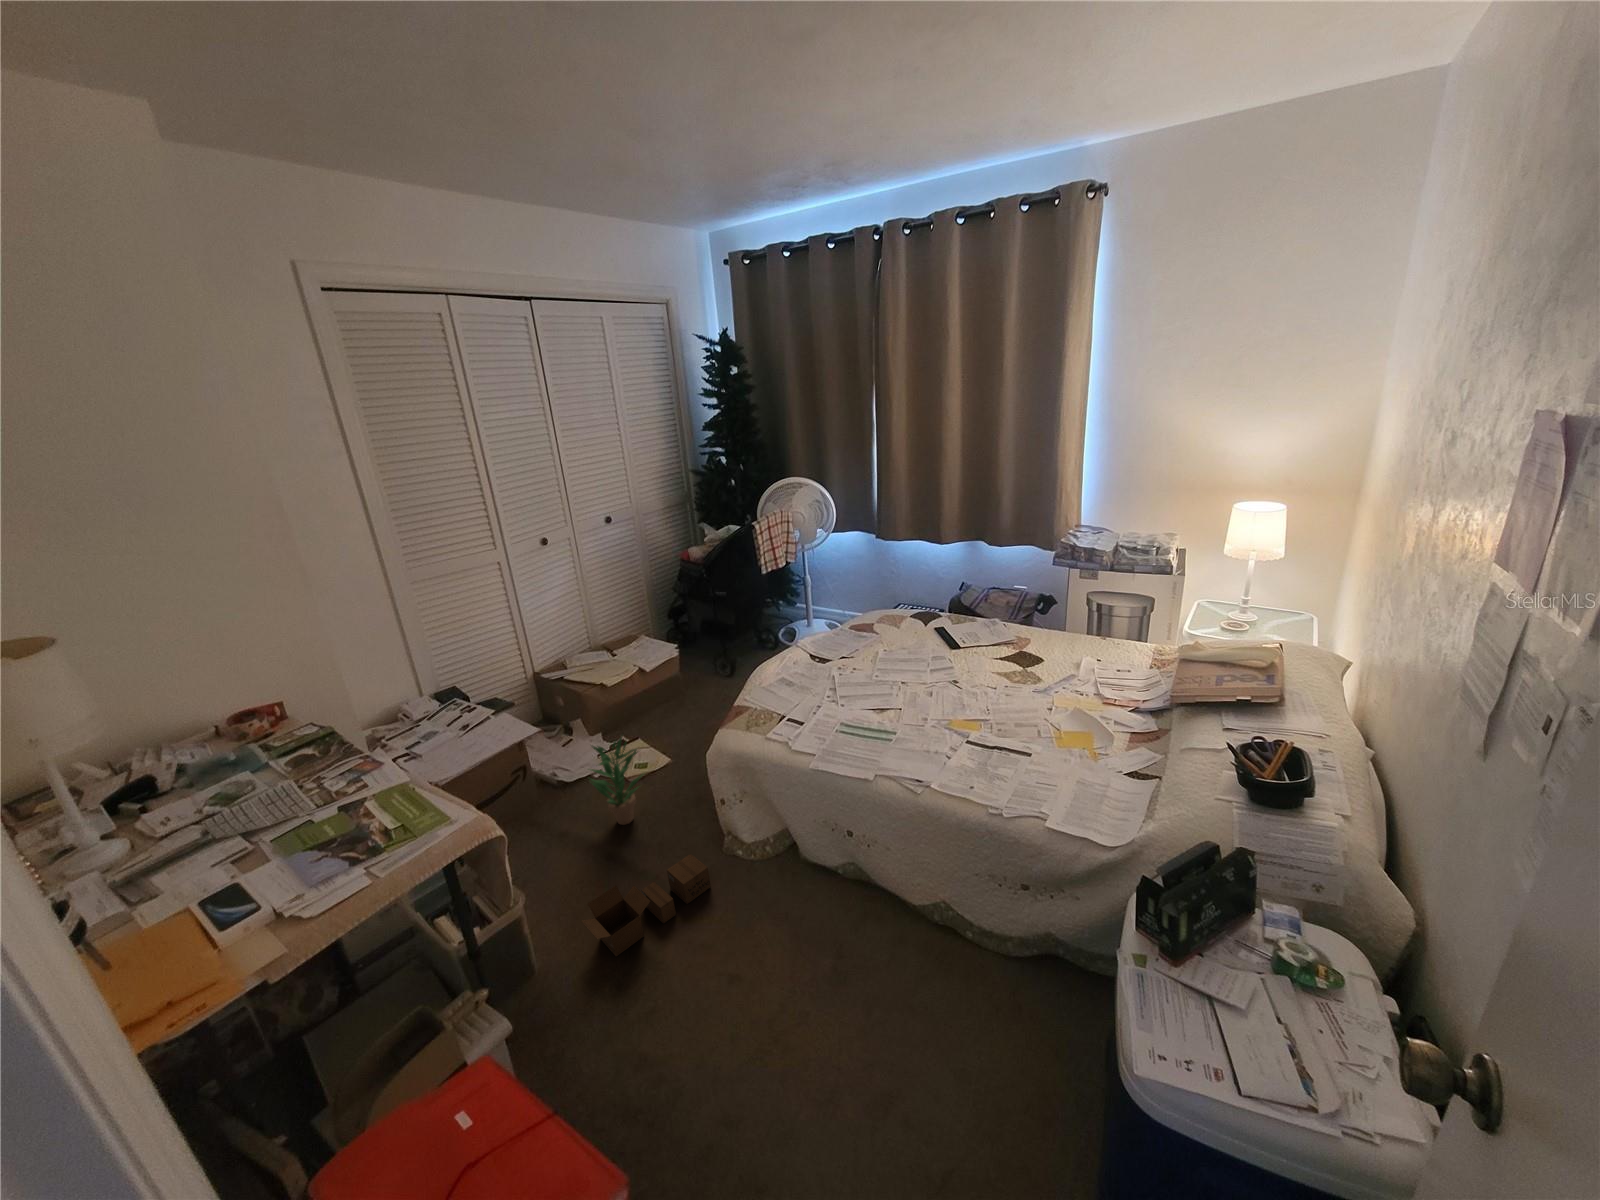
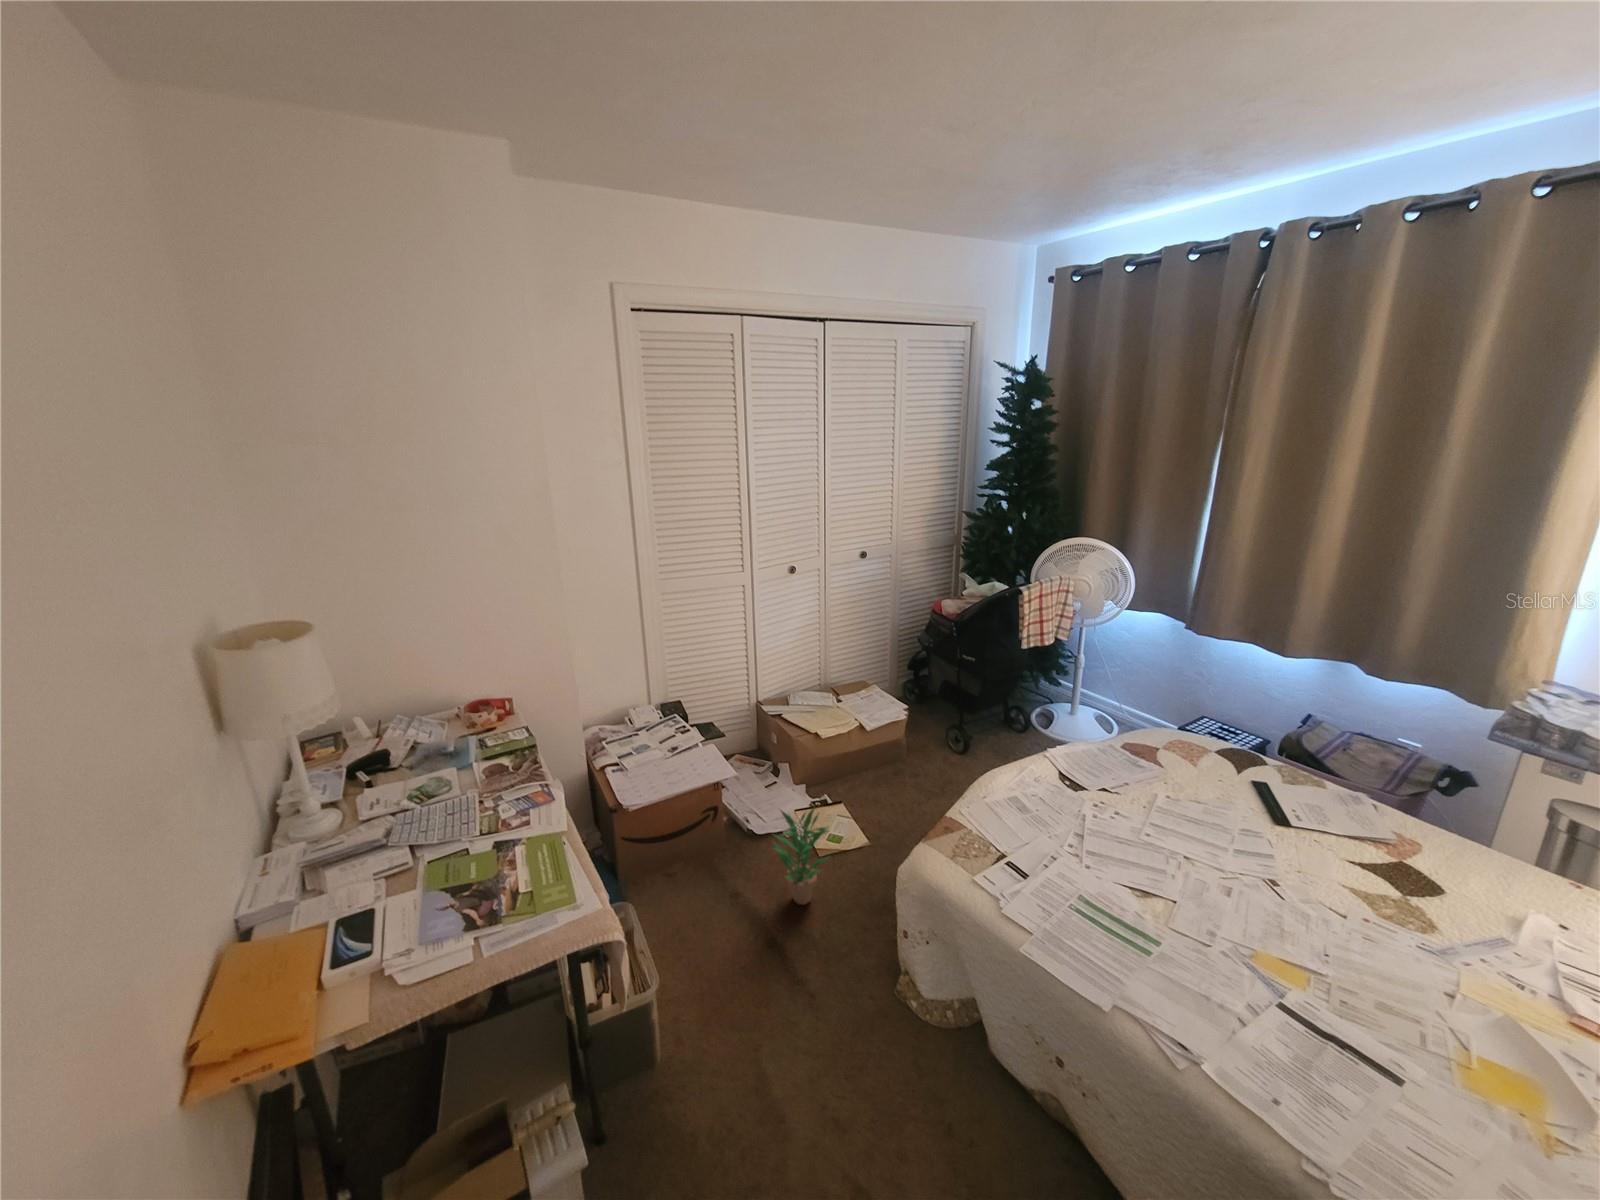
cardboard box: present [581,854,711,956] -> none [718,980,870,1076]

